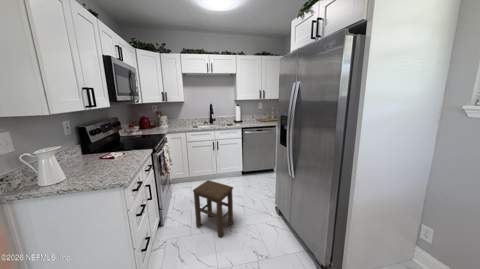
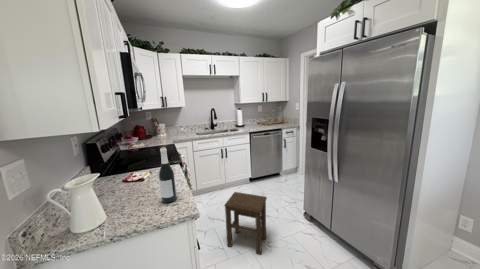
wine bottle: none [105,135,122,180] -> present [159,147,177,203]

